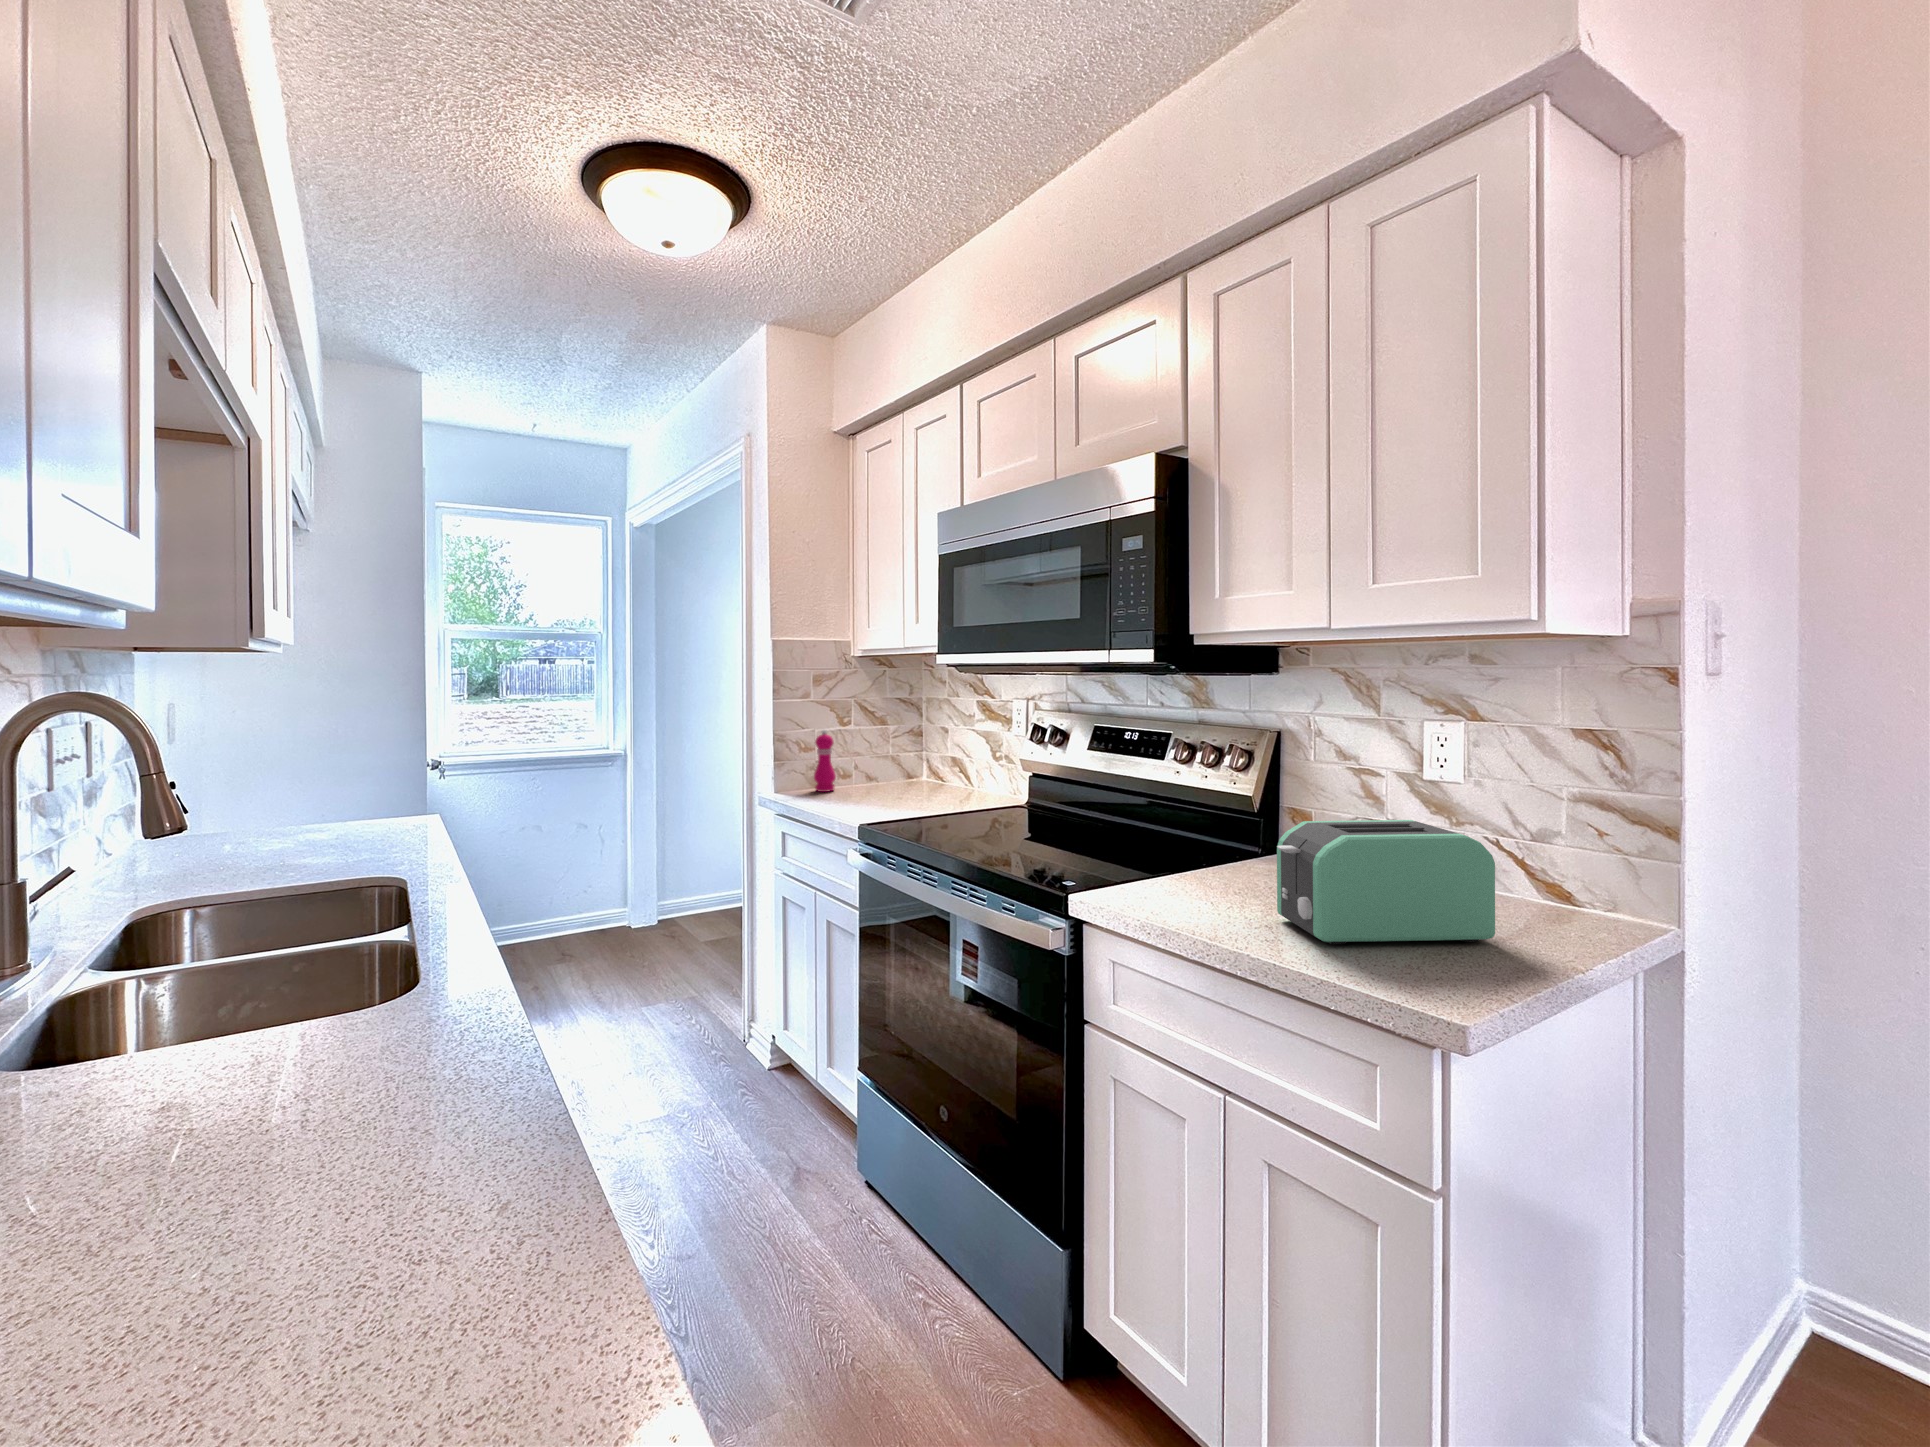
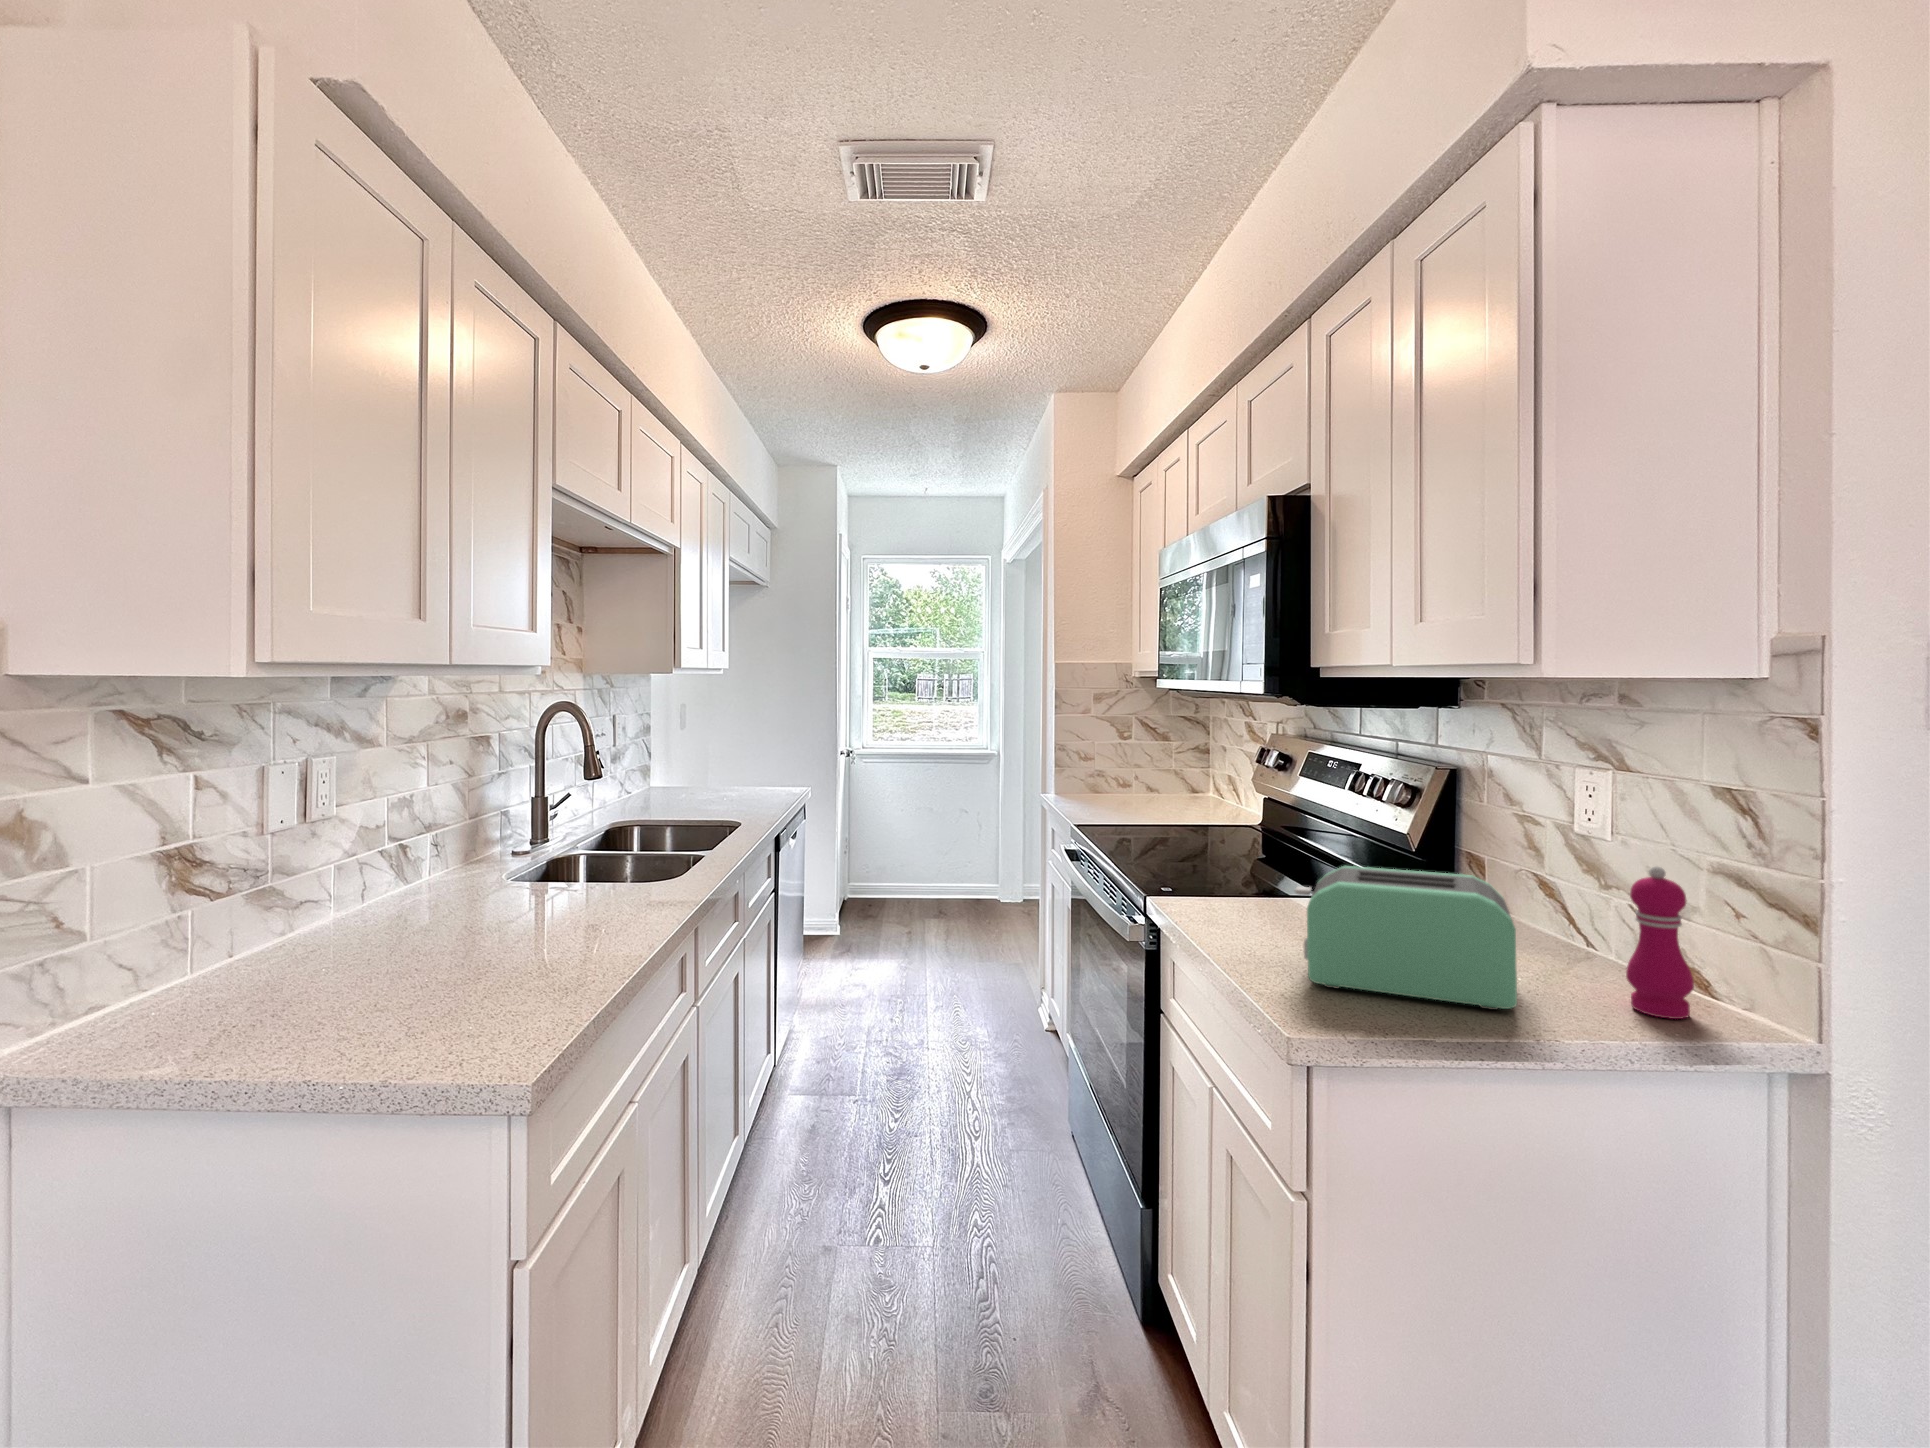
pepper mill: present [814,730,836,792] -> present [1626,867,1694,1019]

